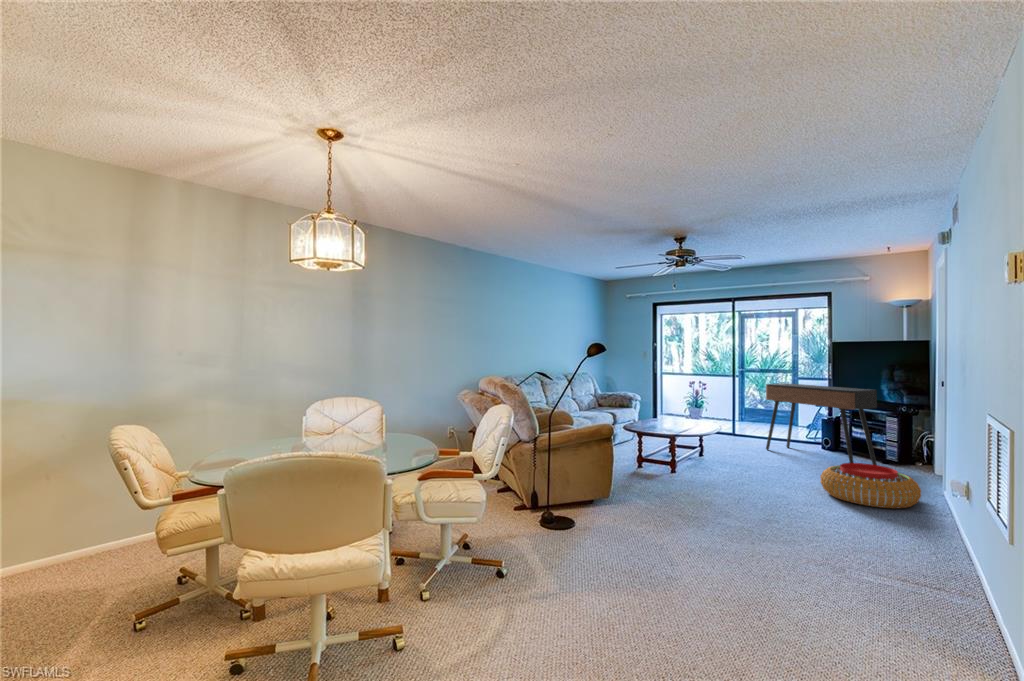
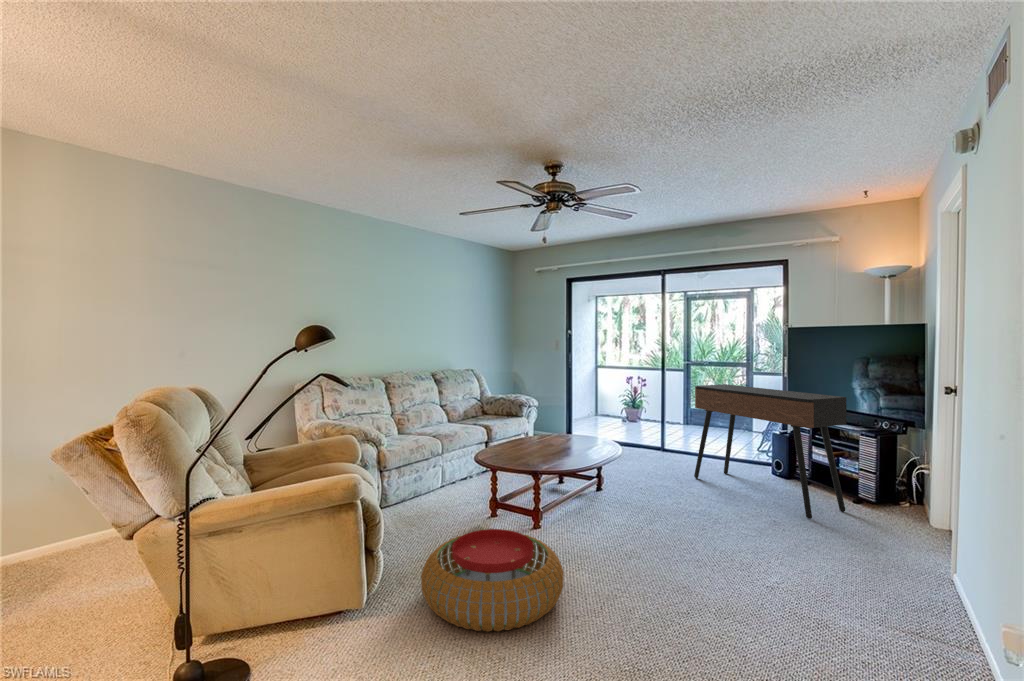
pouf: present [820,463,921,508] -> present [421,529,564,632]

